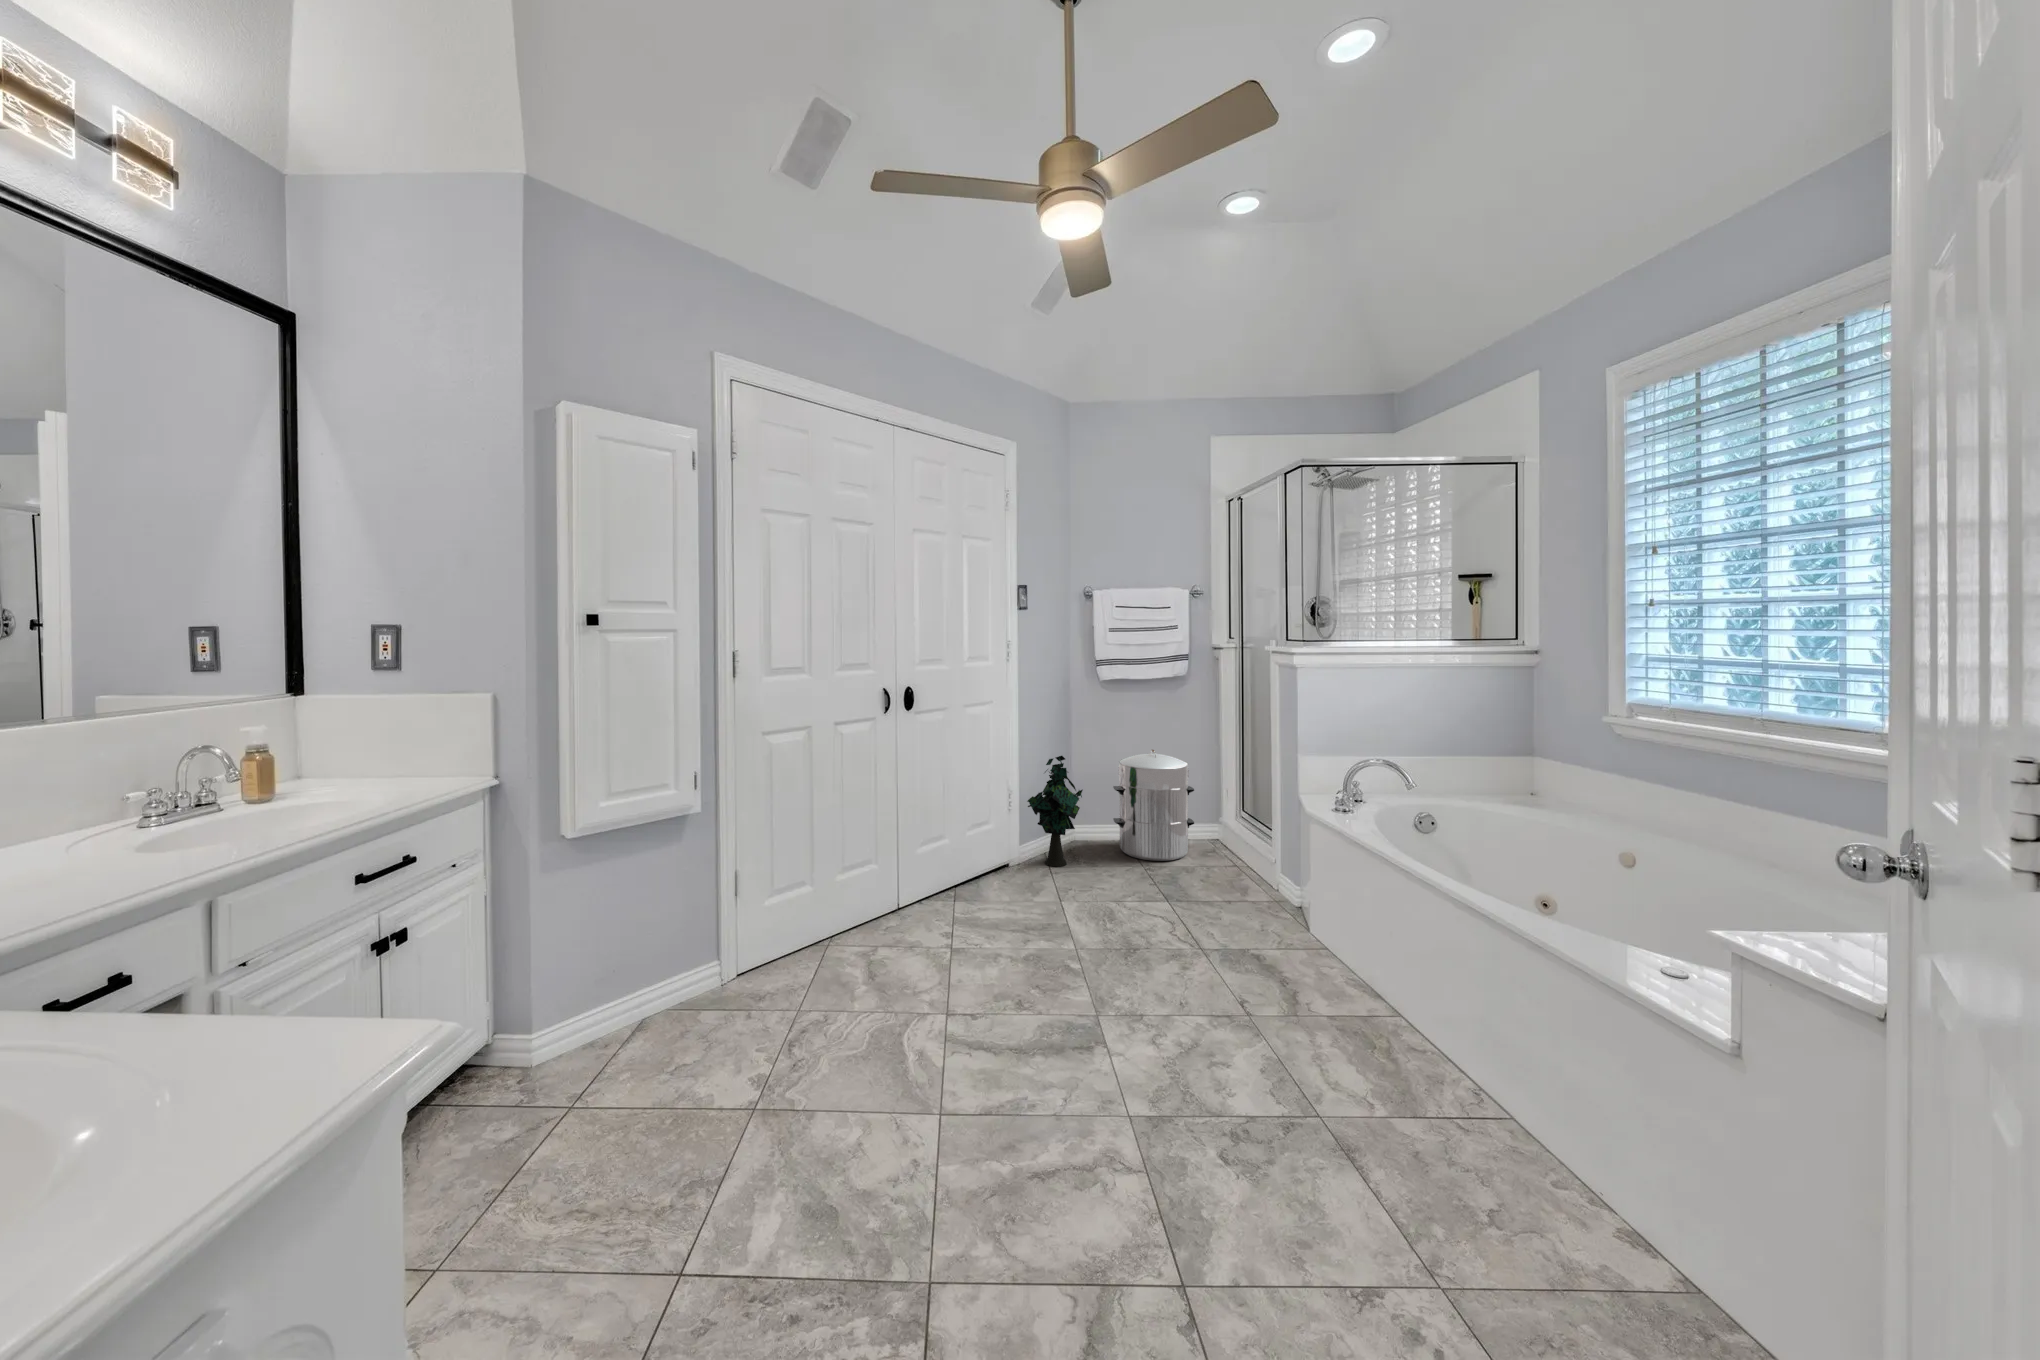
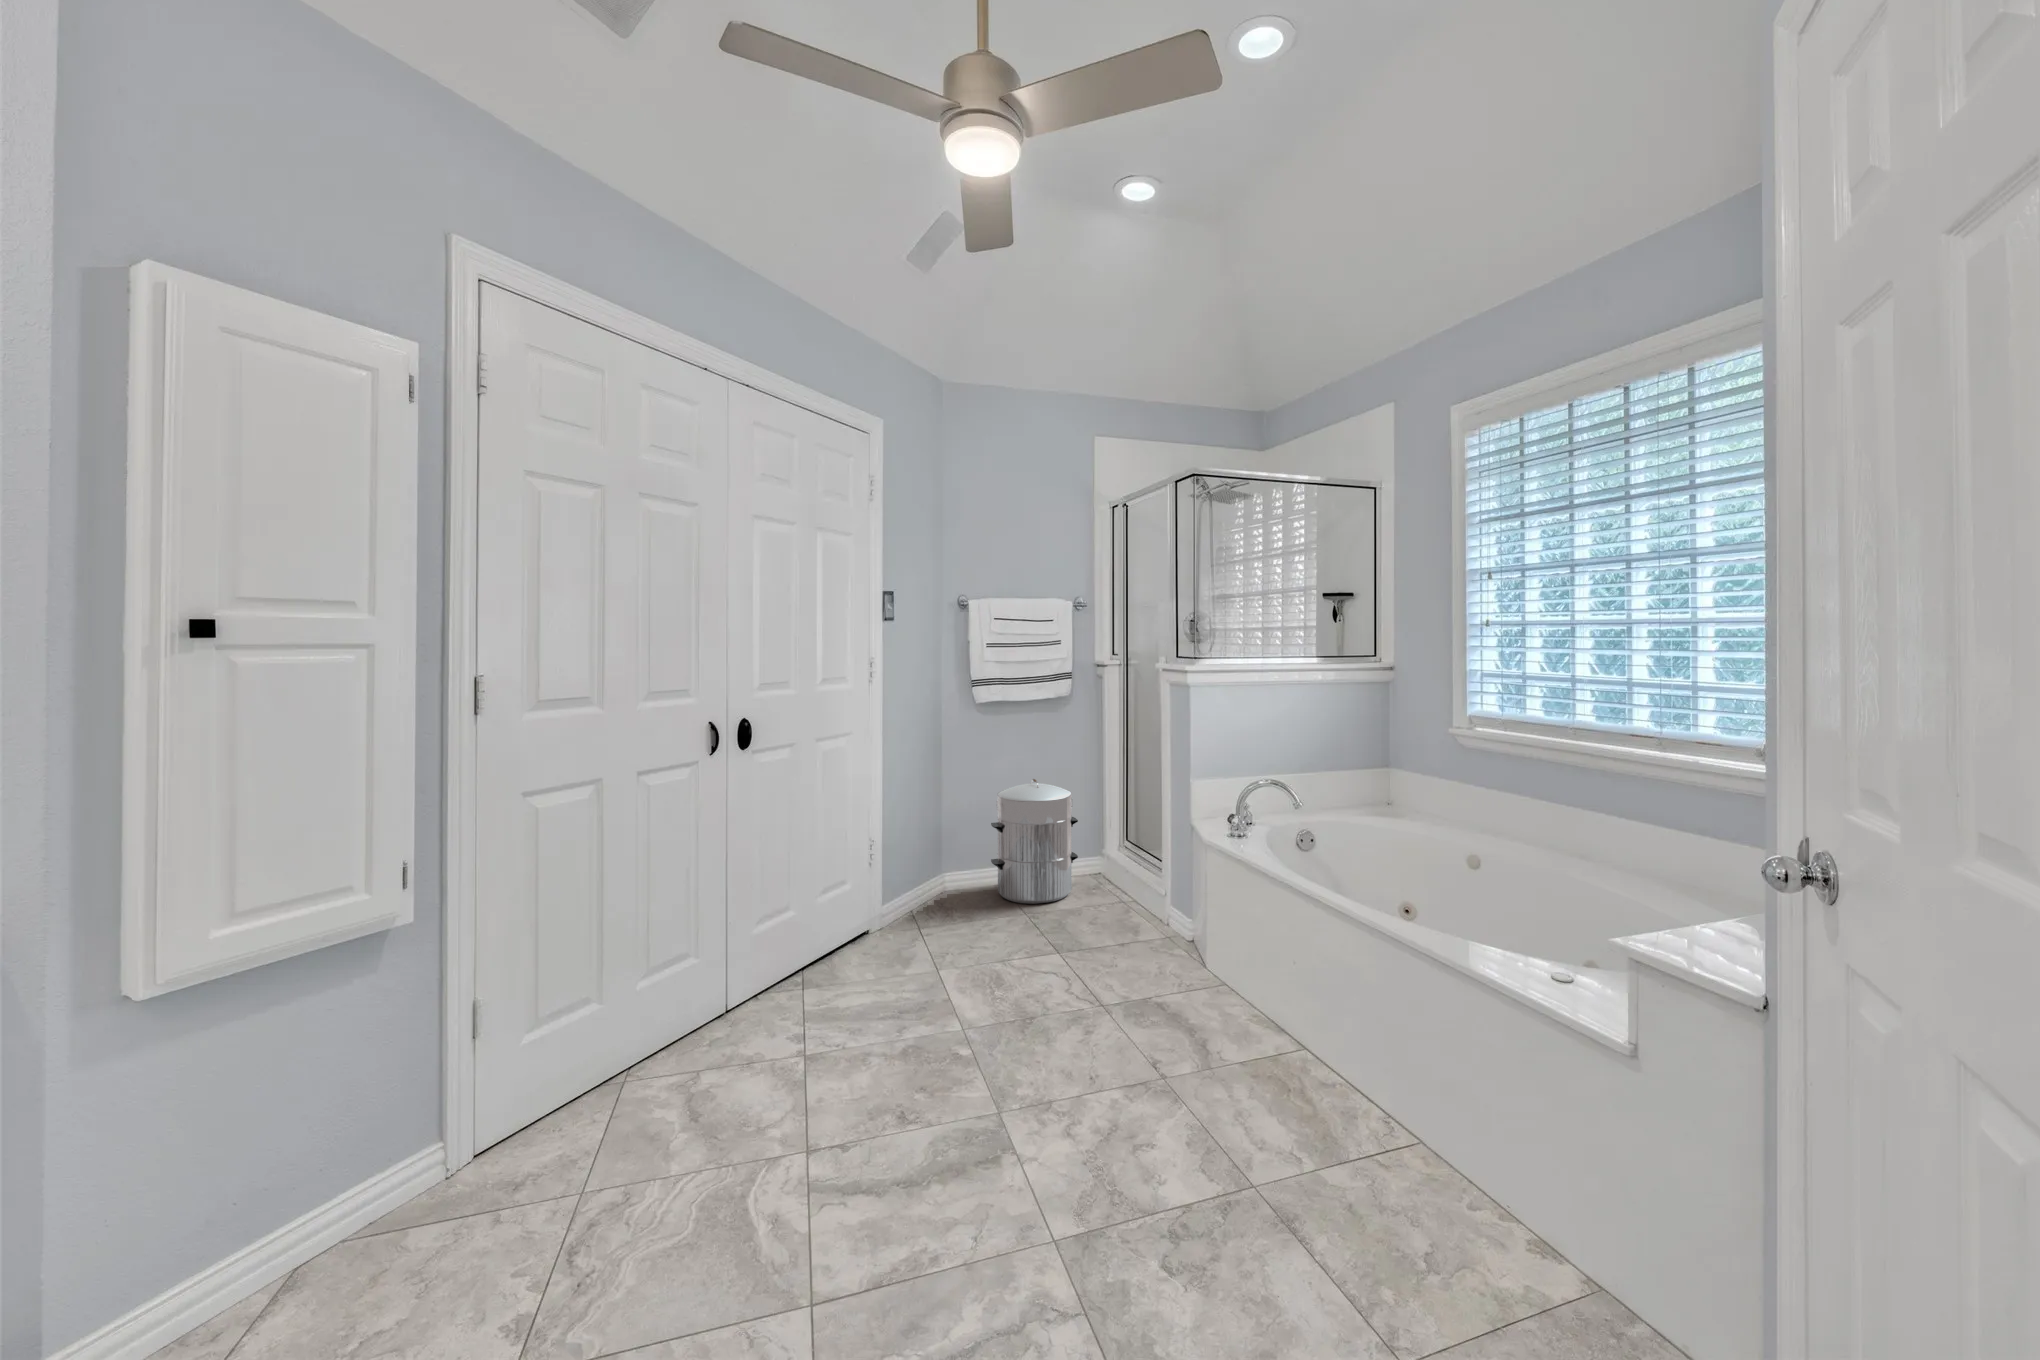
decorative plant: present [1027,756,1083,867] -> none [893,792,959,924]

